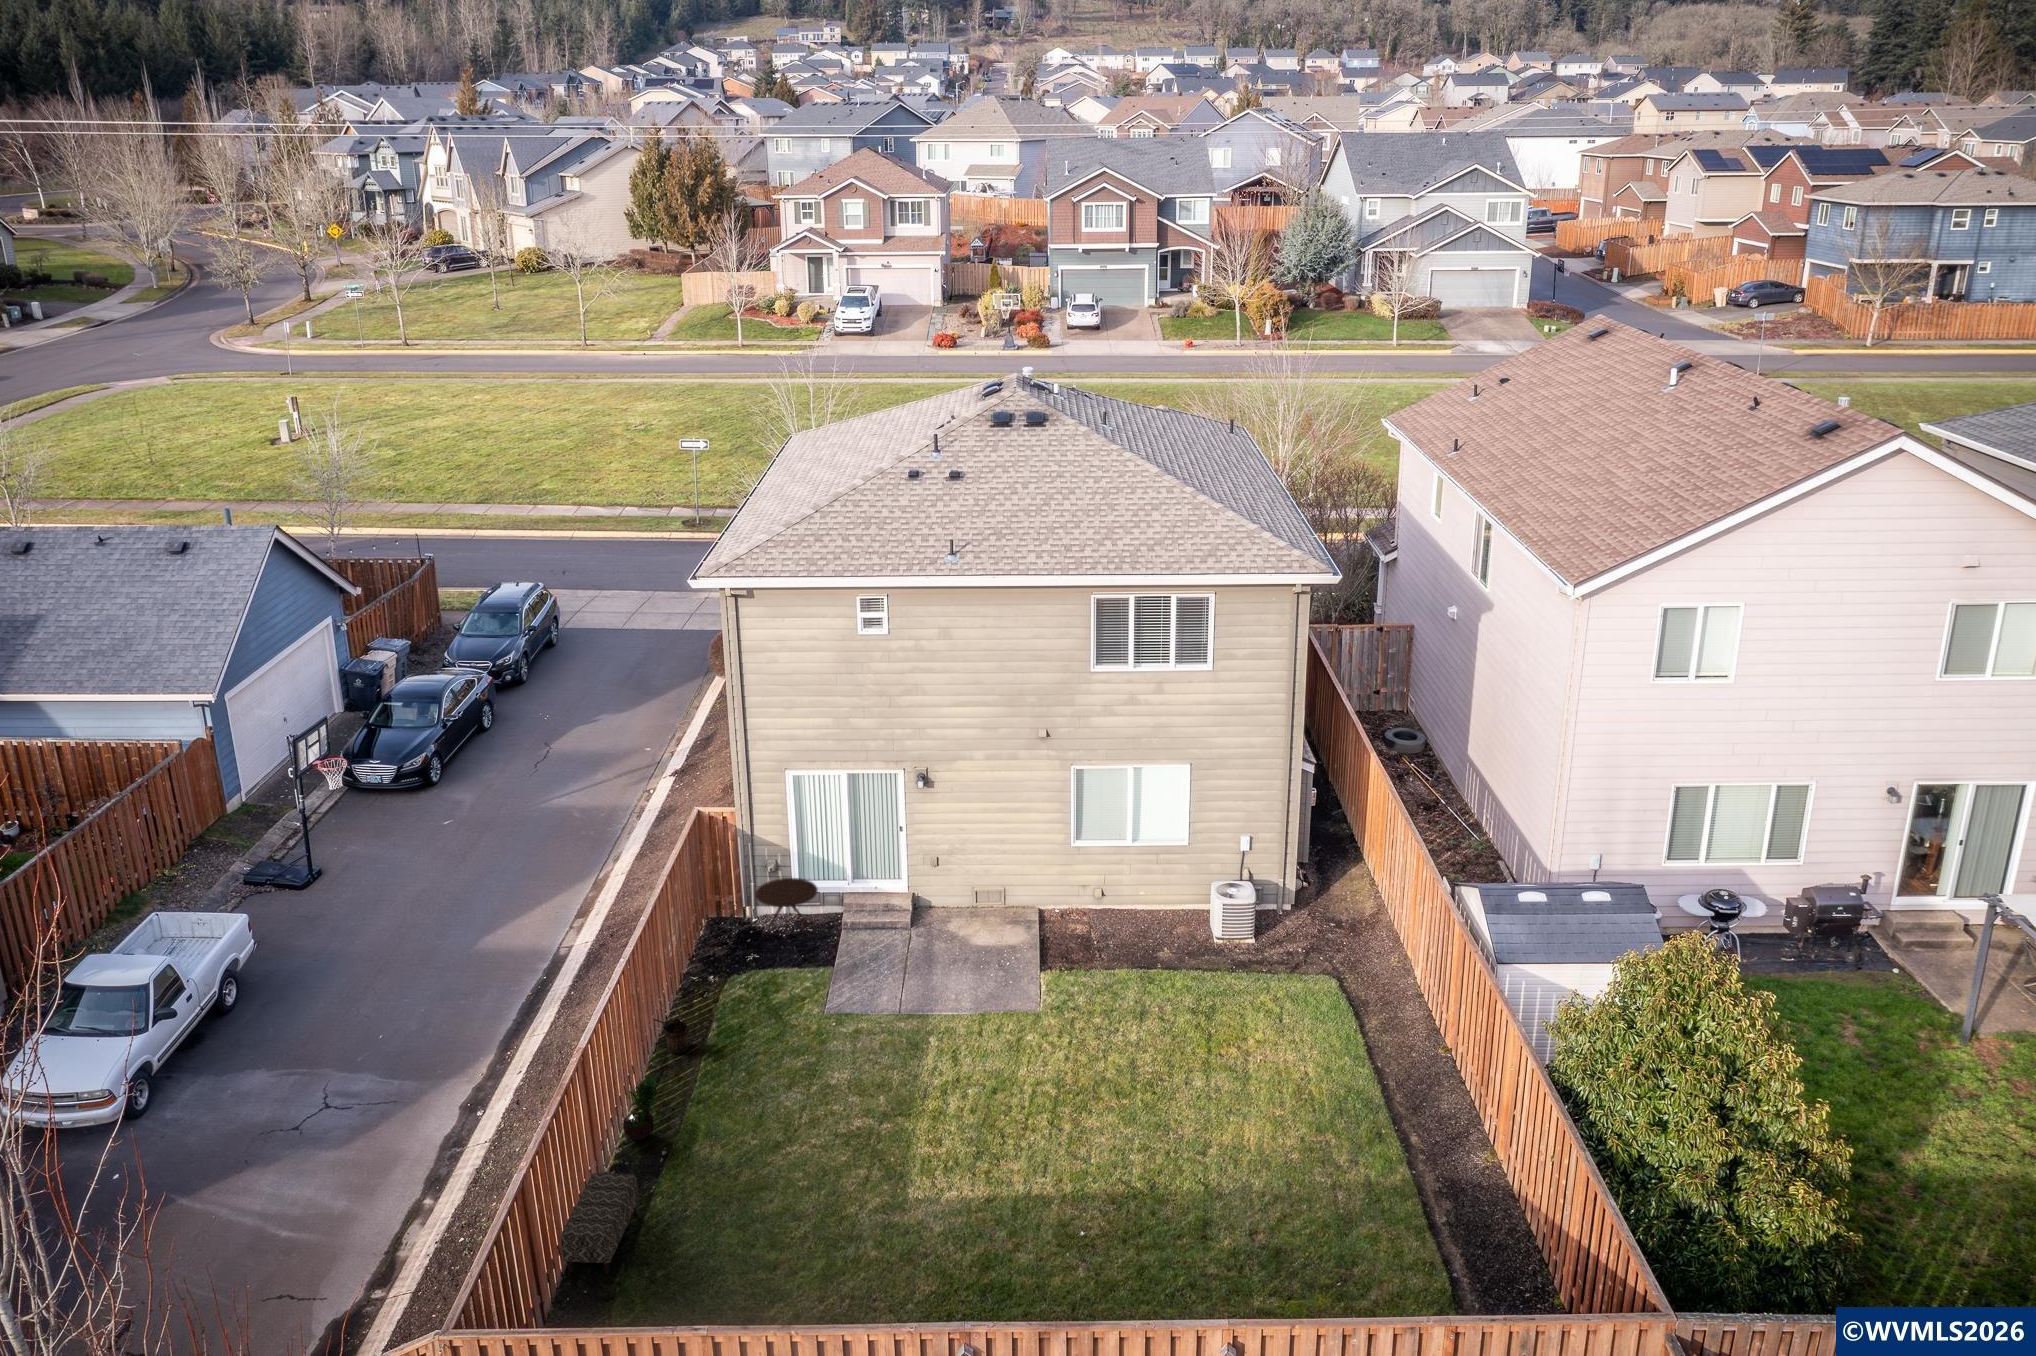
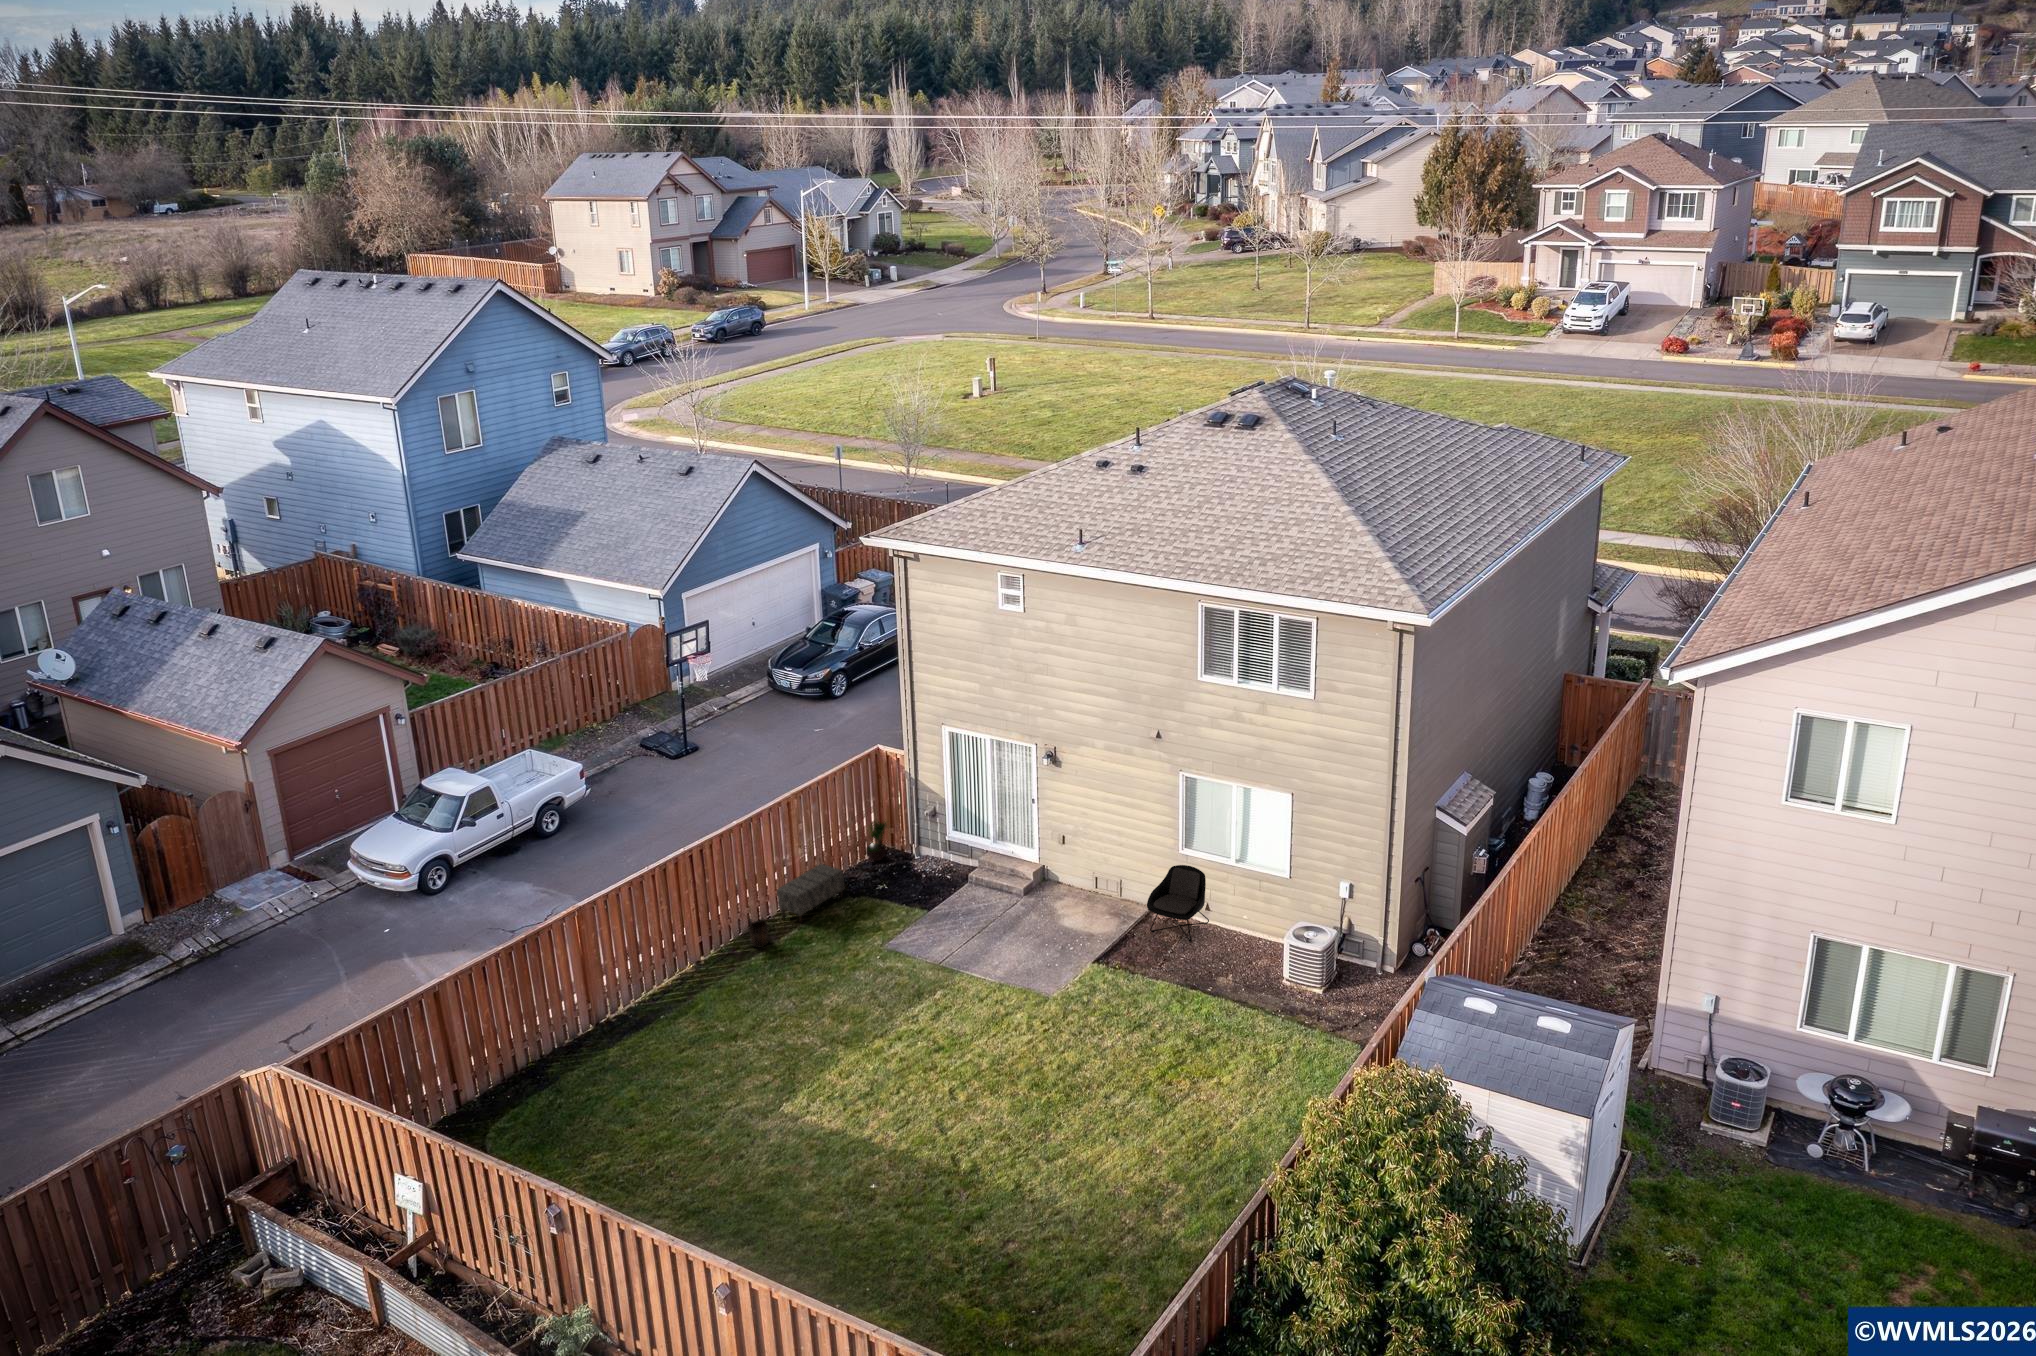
lounge chair: none [1061,858,1115,931] -> present [1147,865,1209,942]
round table: present [755,878,818,929] -> none [905,823,961,877]
potted tree: present [623,1077,658,1140] -> present [866,821,887,861]
bench: present [561,1173,639,1274] -> present [777,864,844,922]

